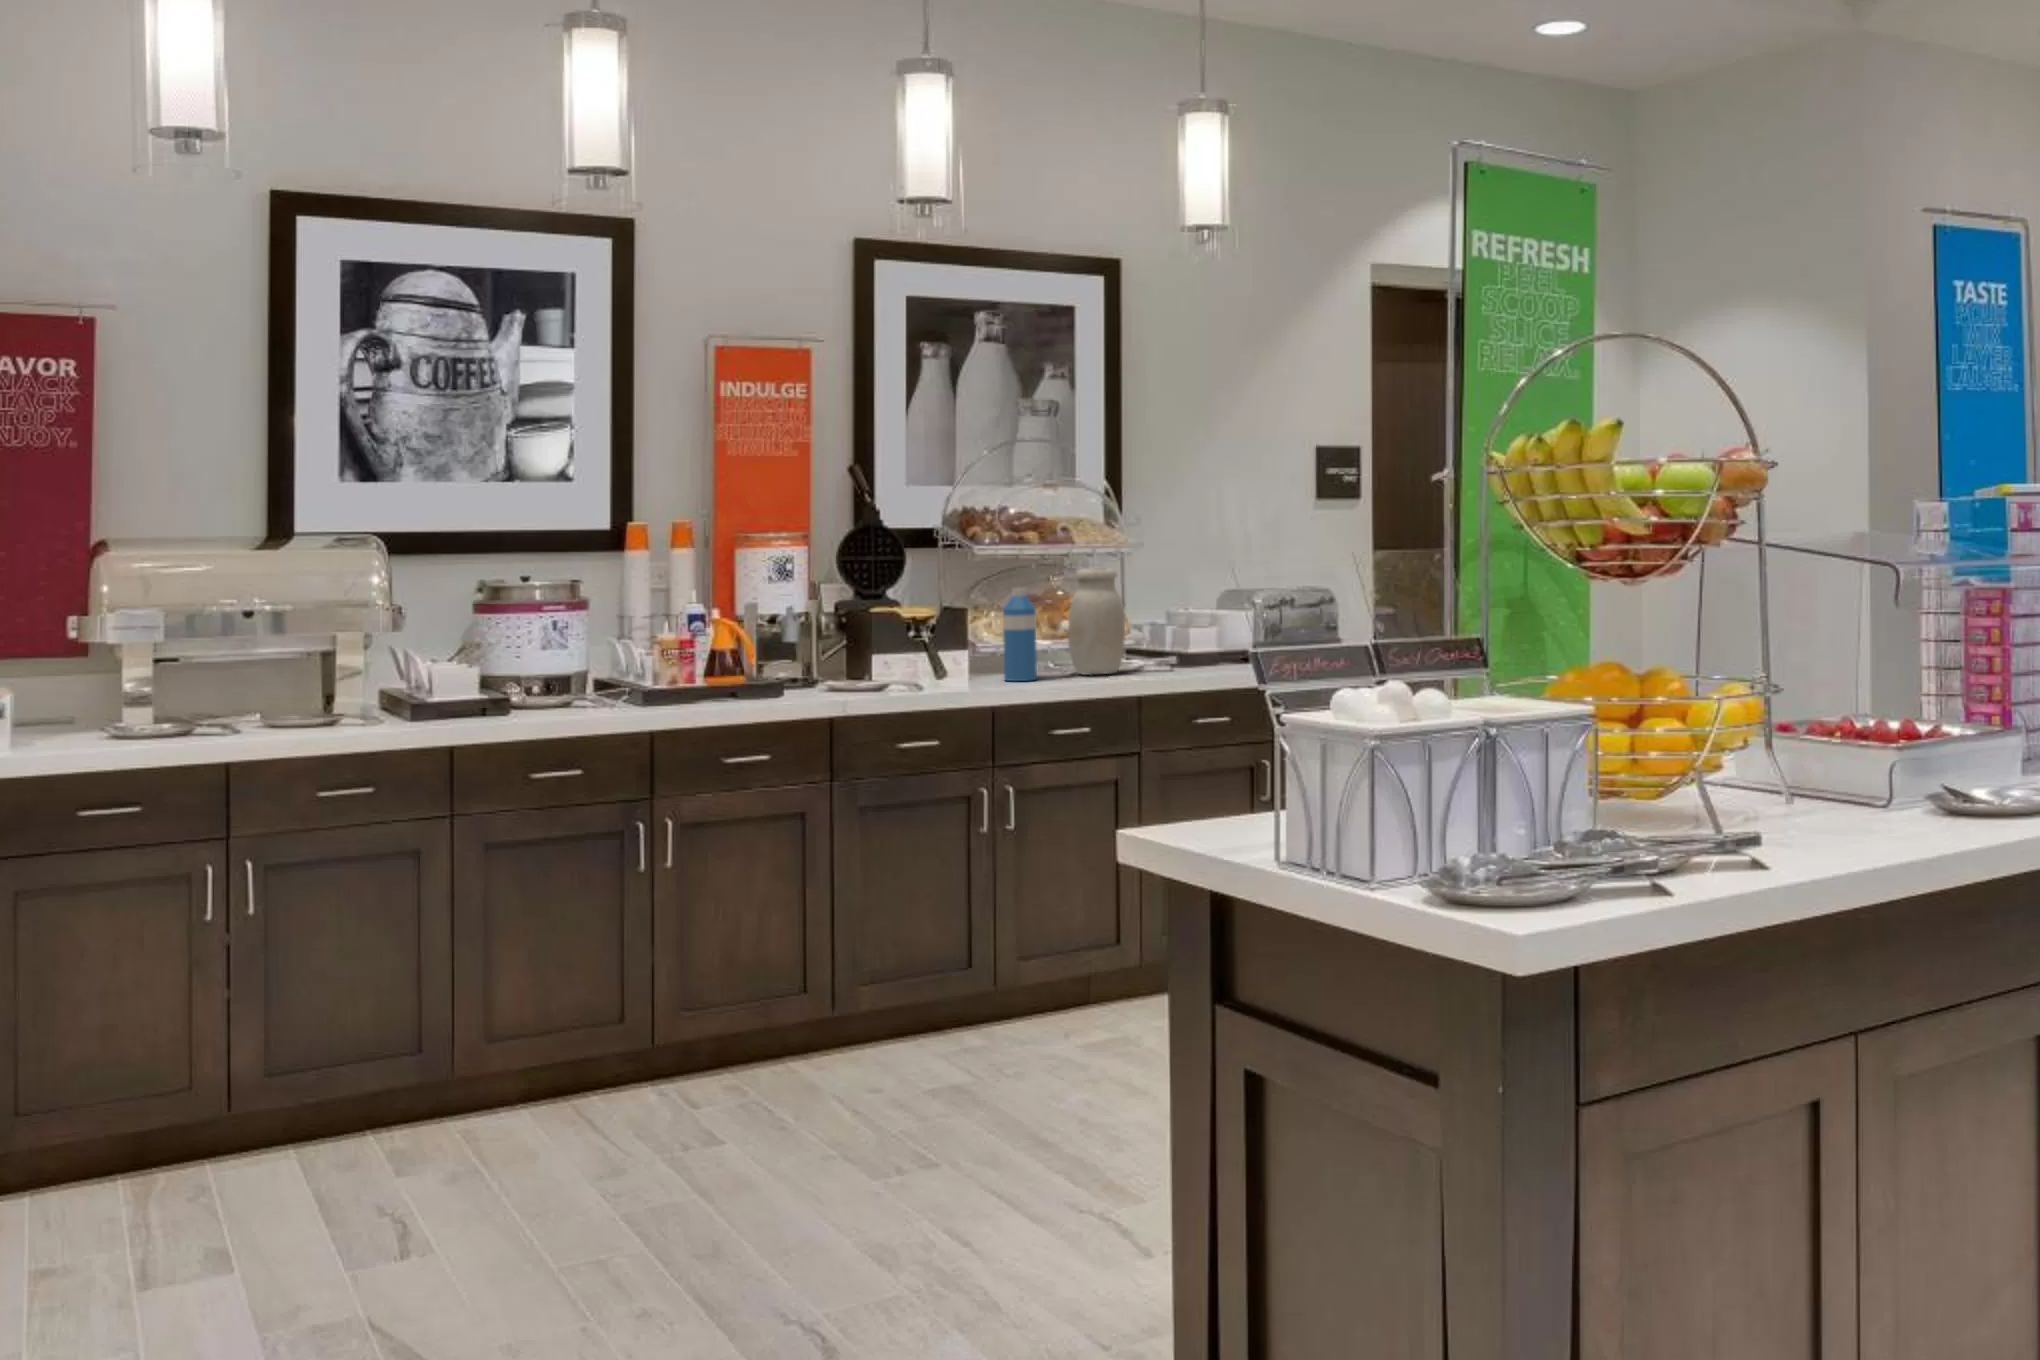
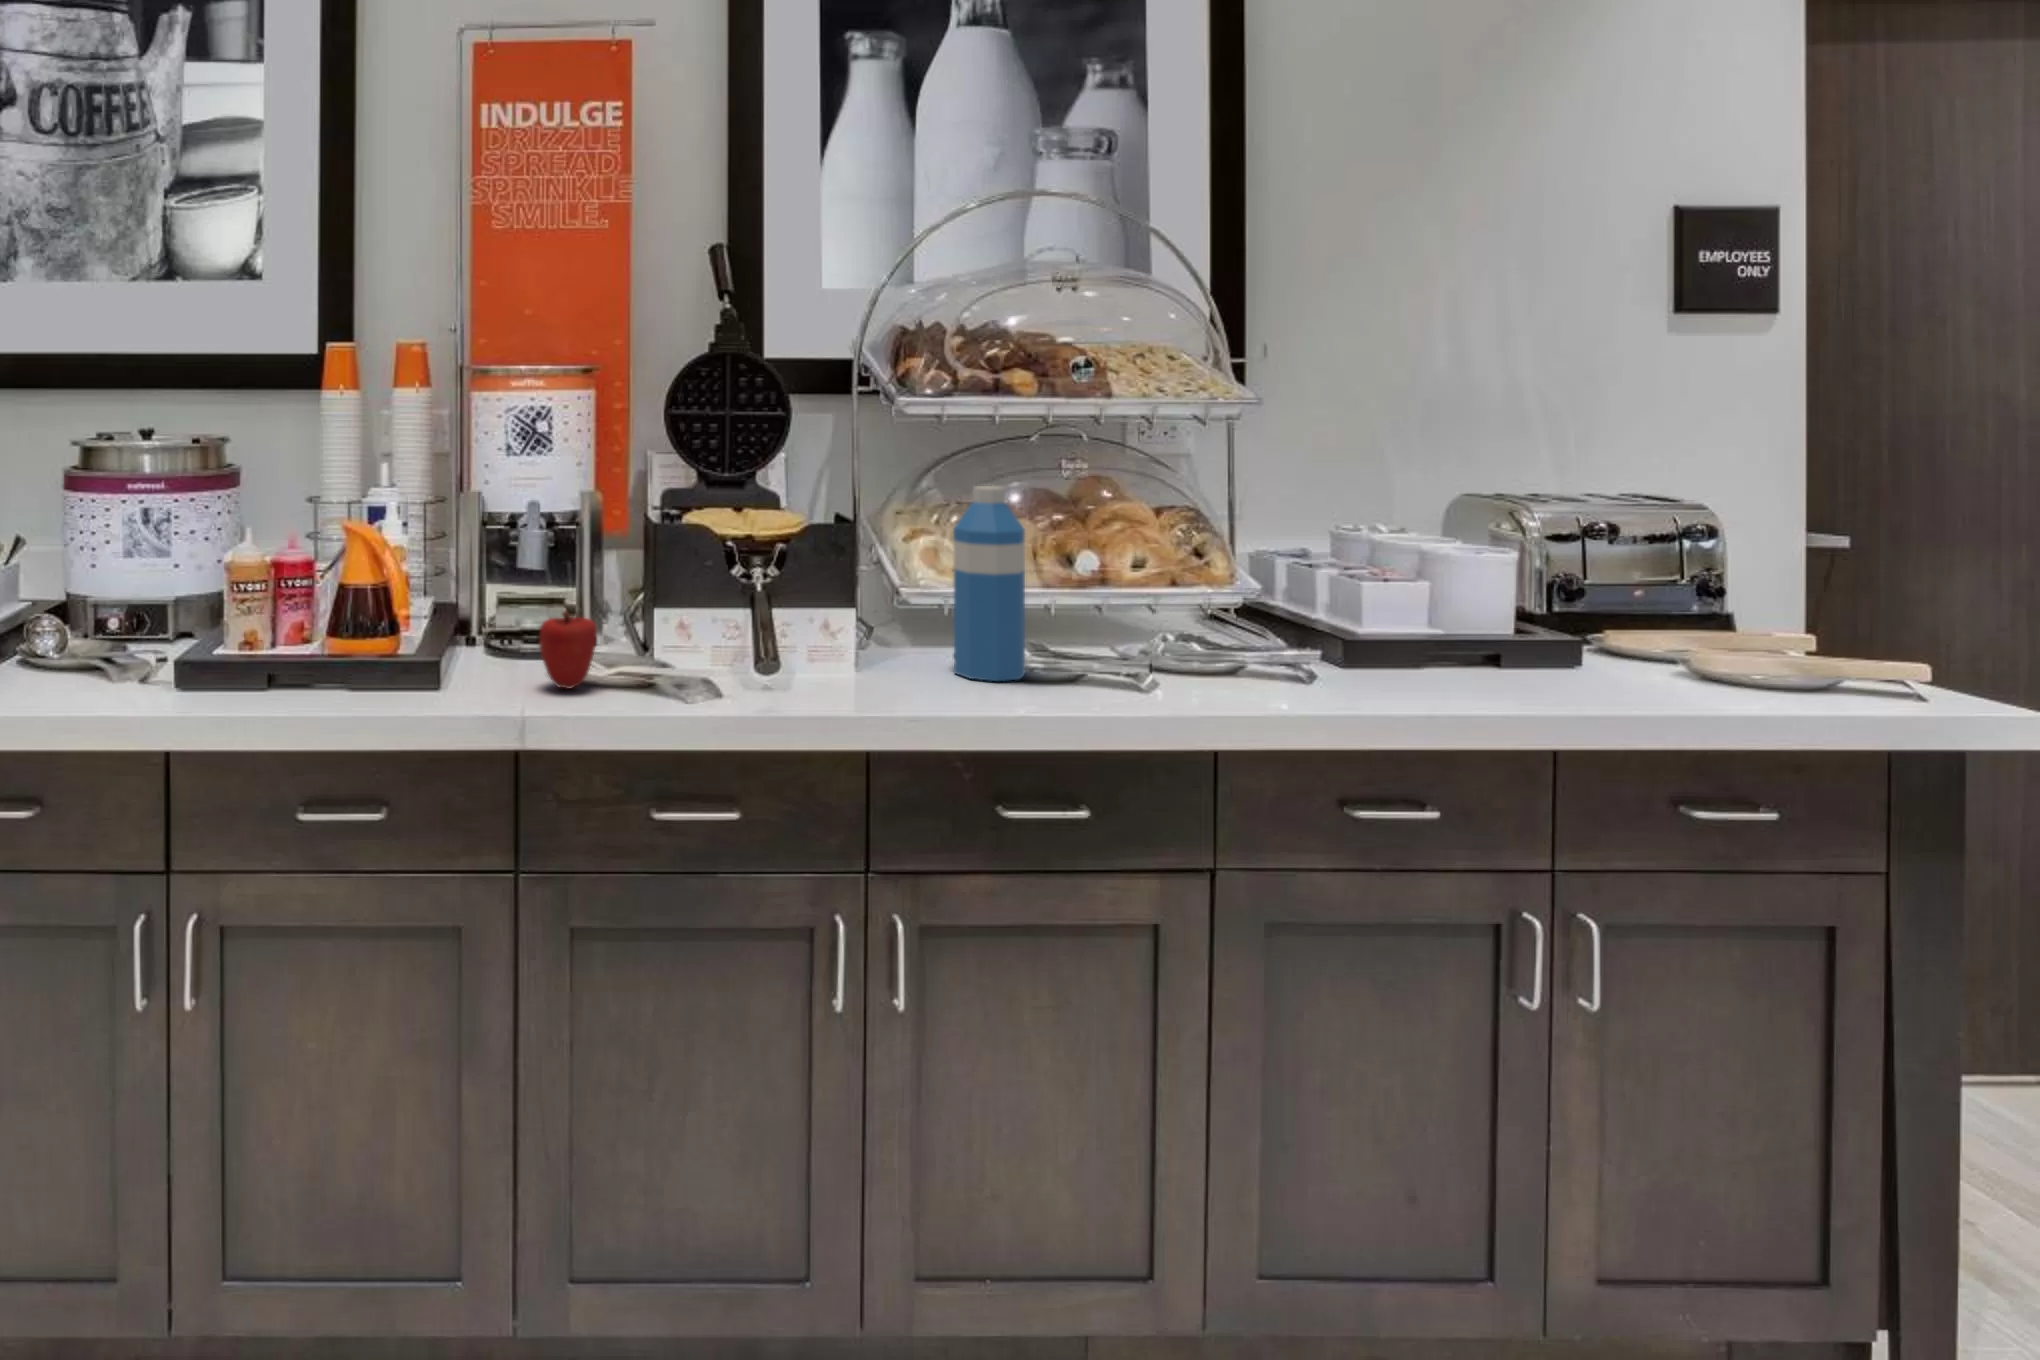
jar: present [1068,568,1125,675] -> none [1101,449,1230,674]
apple: none [811,656,840,696] -> present [539,612,597,689]

